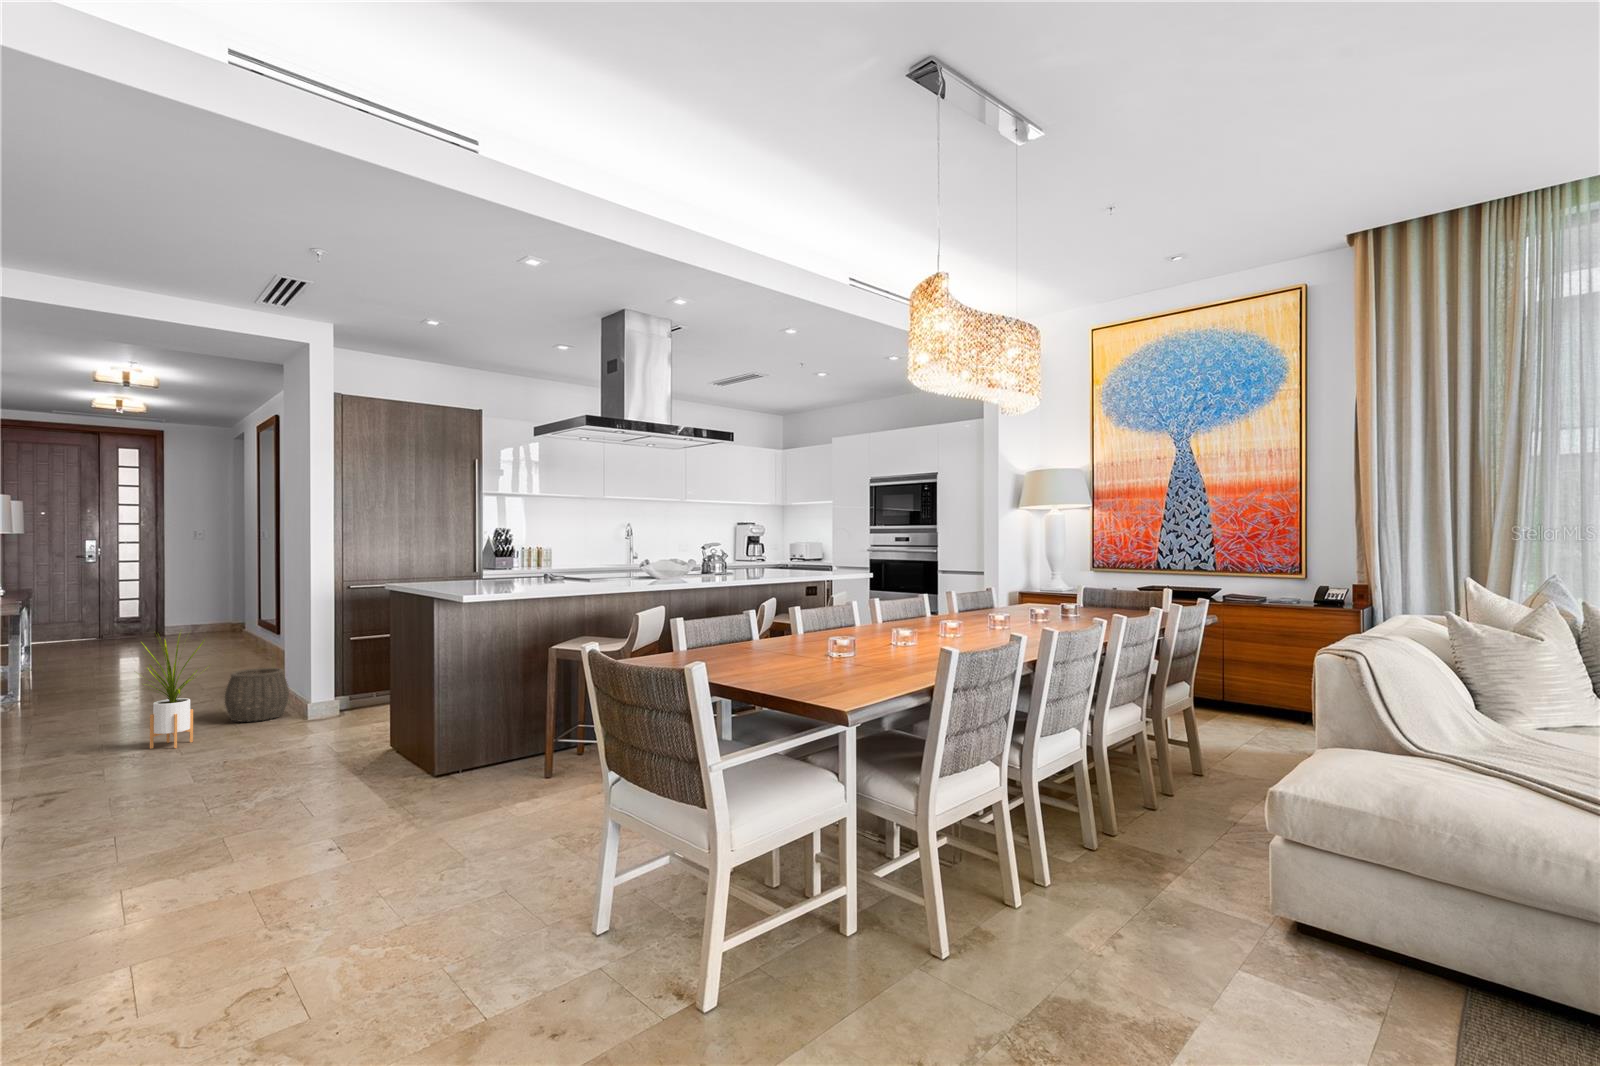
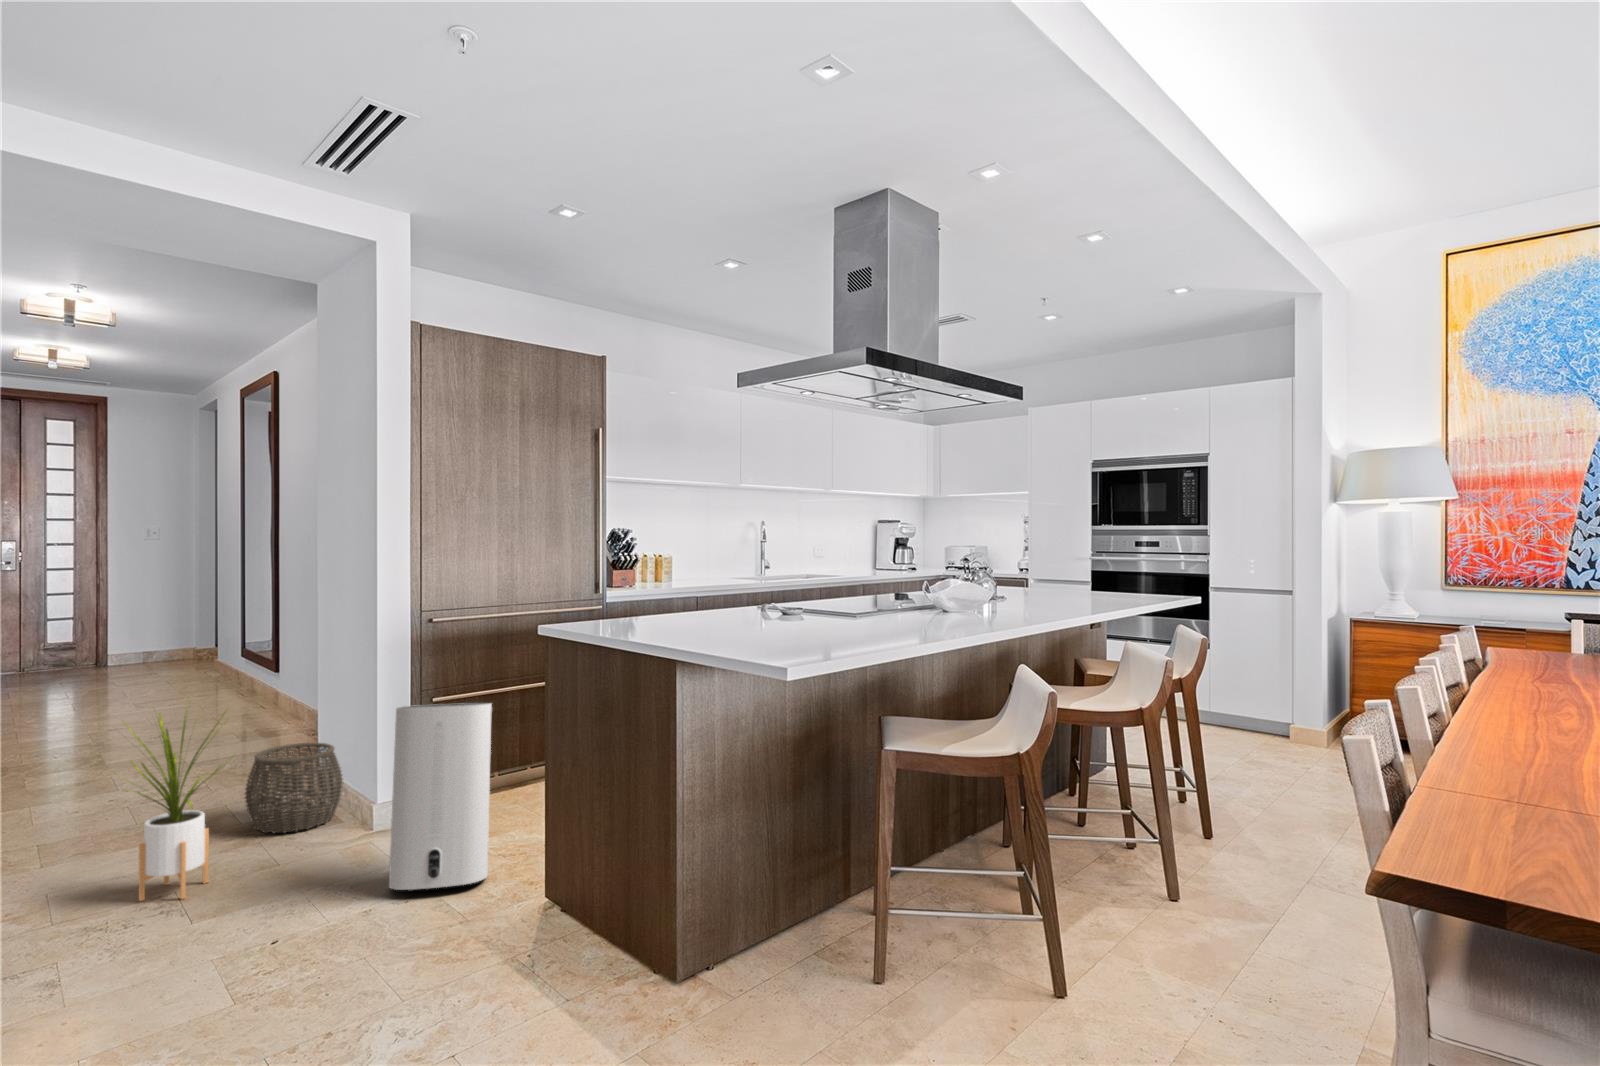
air purifier: none [296,635,365,745] -> present [389,703,492,890]

